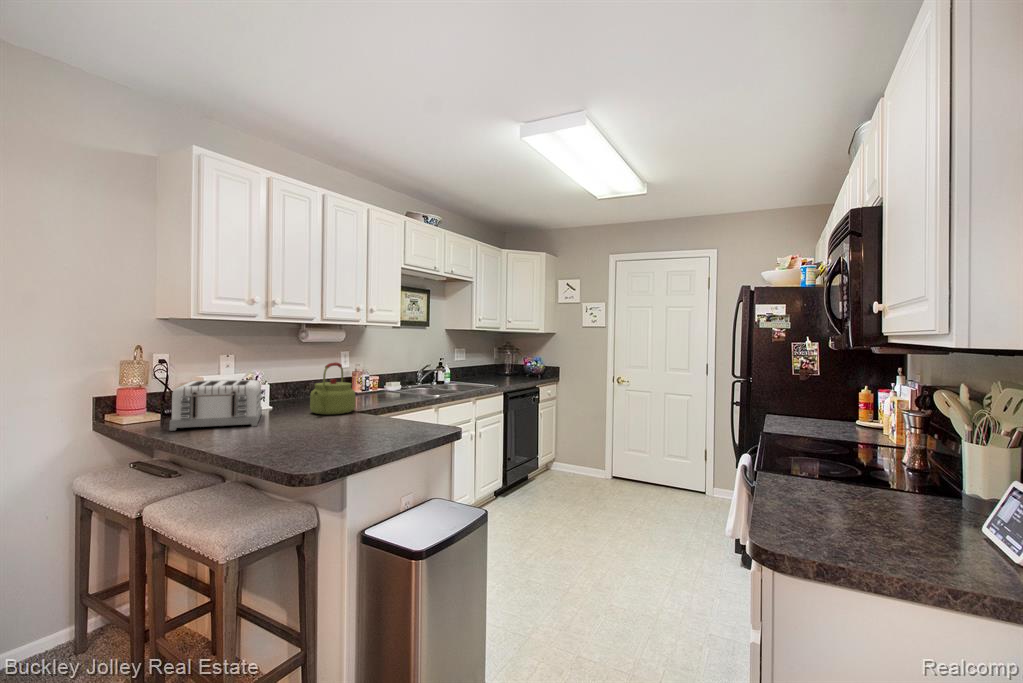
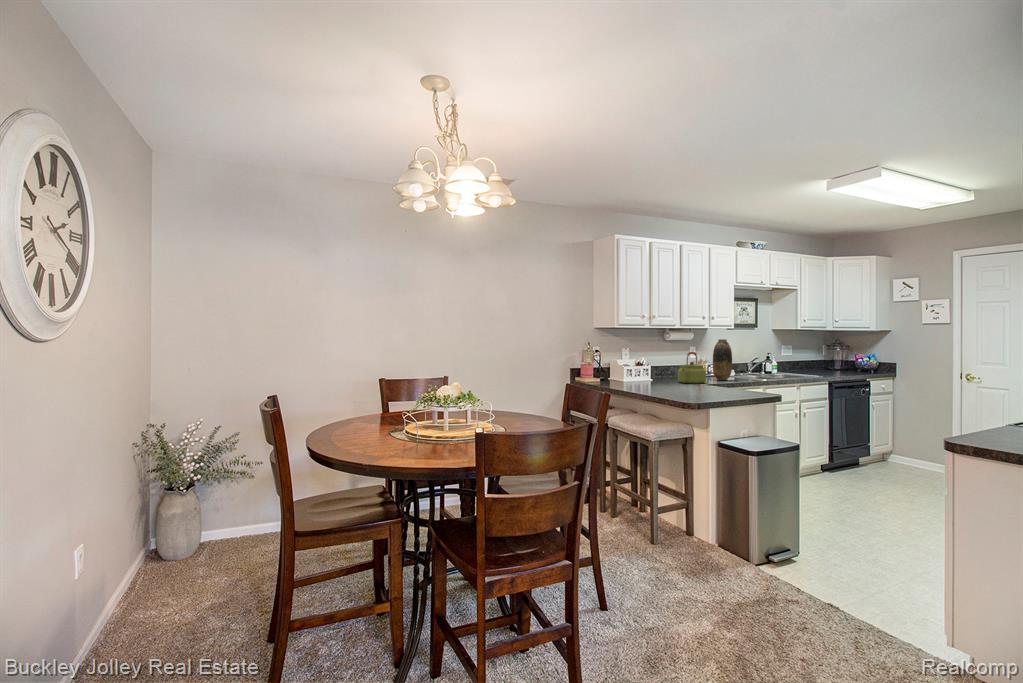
vase: none [370,342,396,402] -> present [713,339,732,380]
toaster: present [169,380,262,431] -> none [613,361,654,385]

